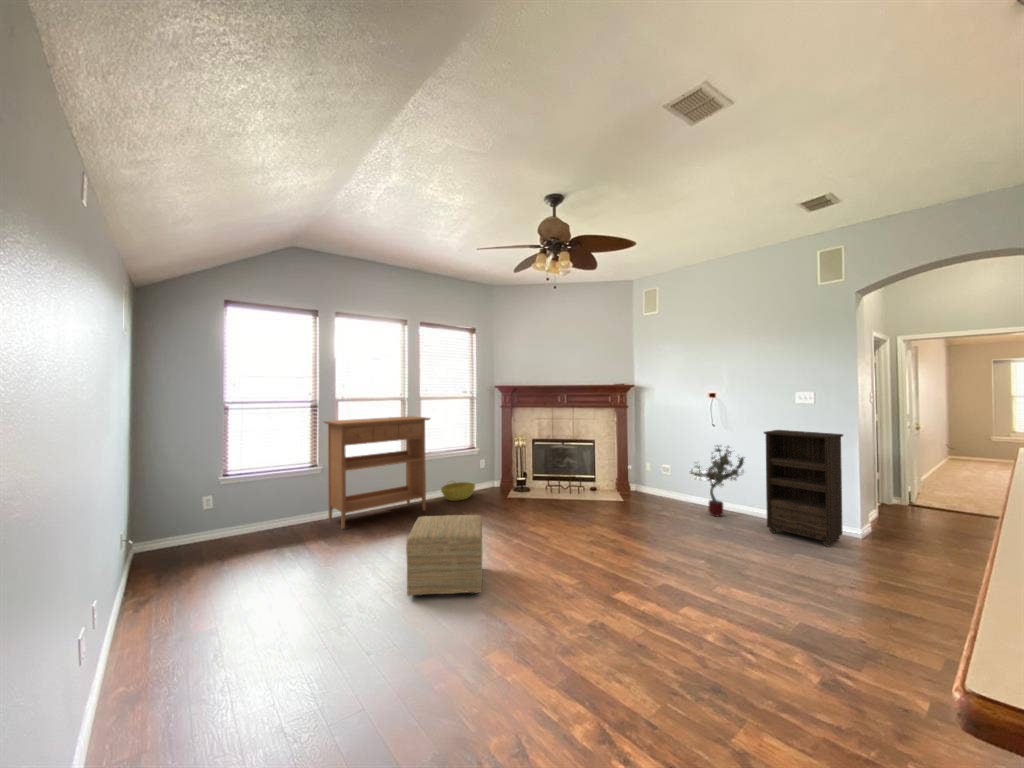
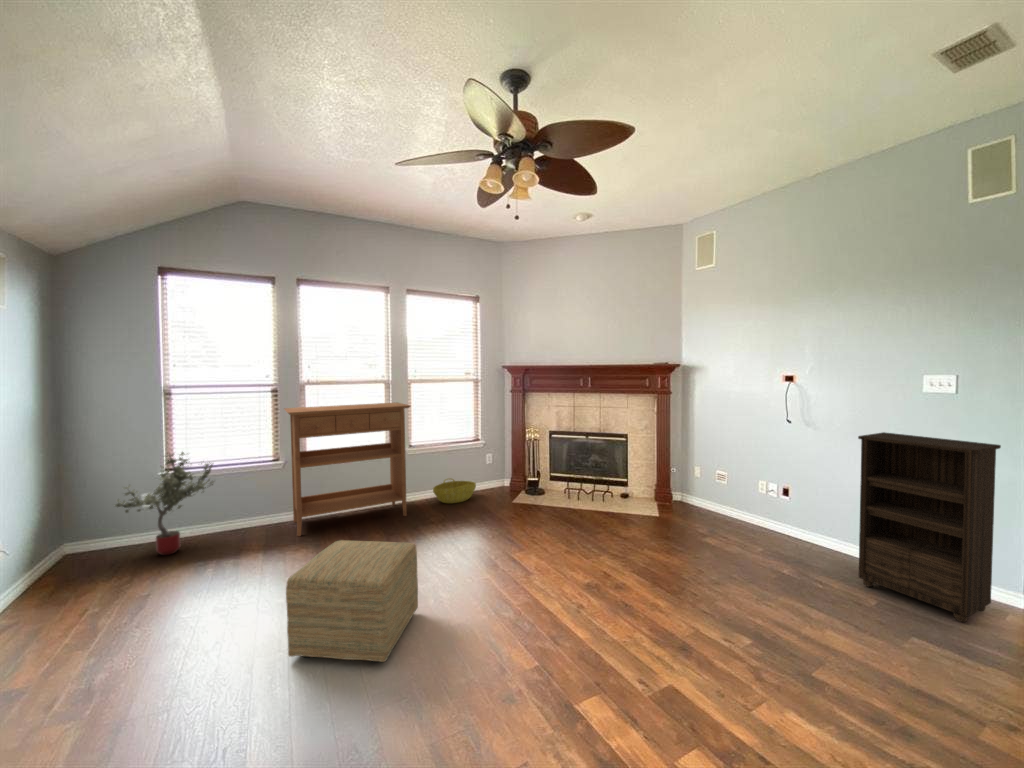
potted tree: present [690,445,744,516] -> present [115,452,214,555]

